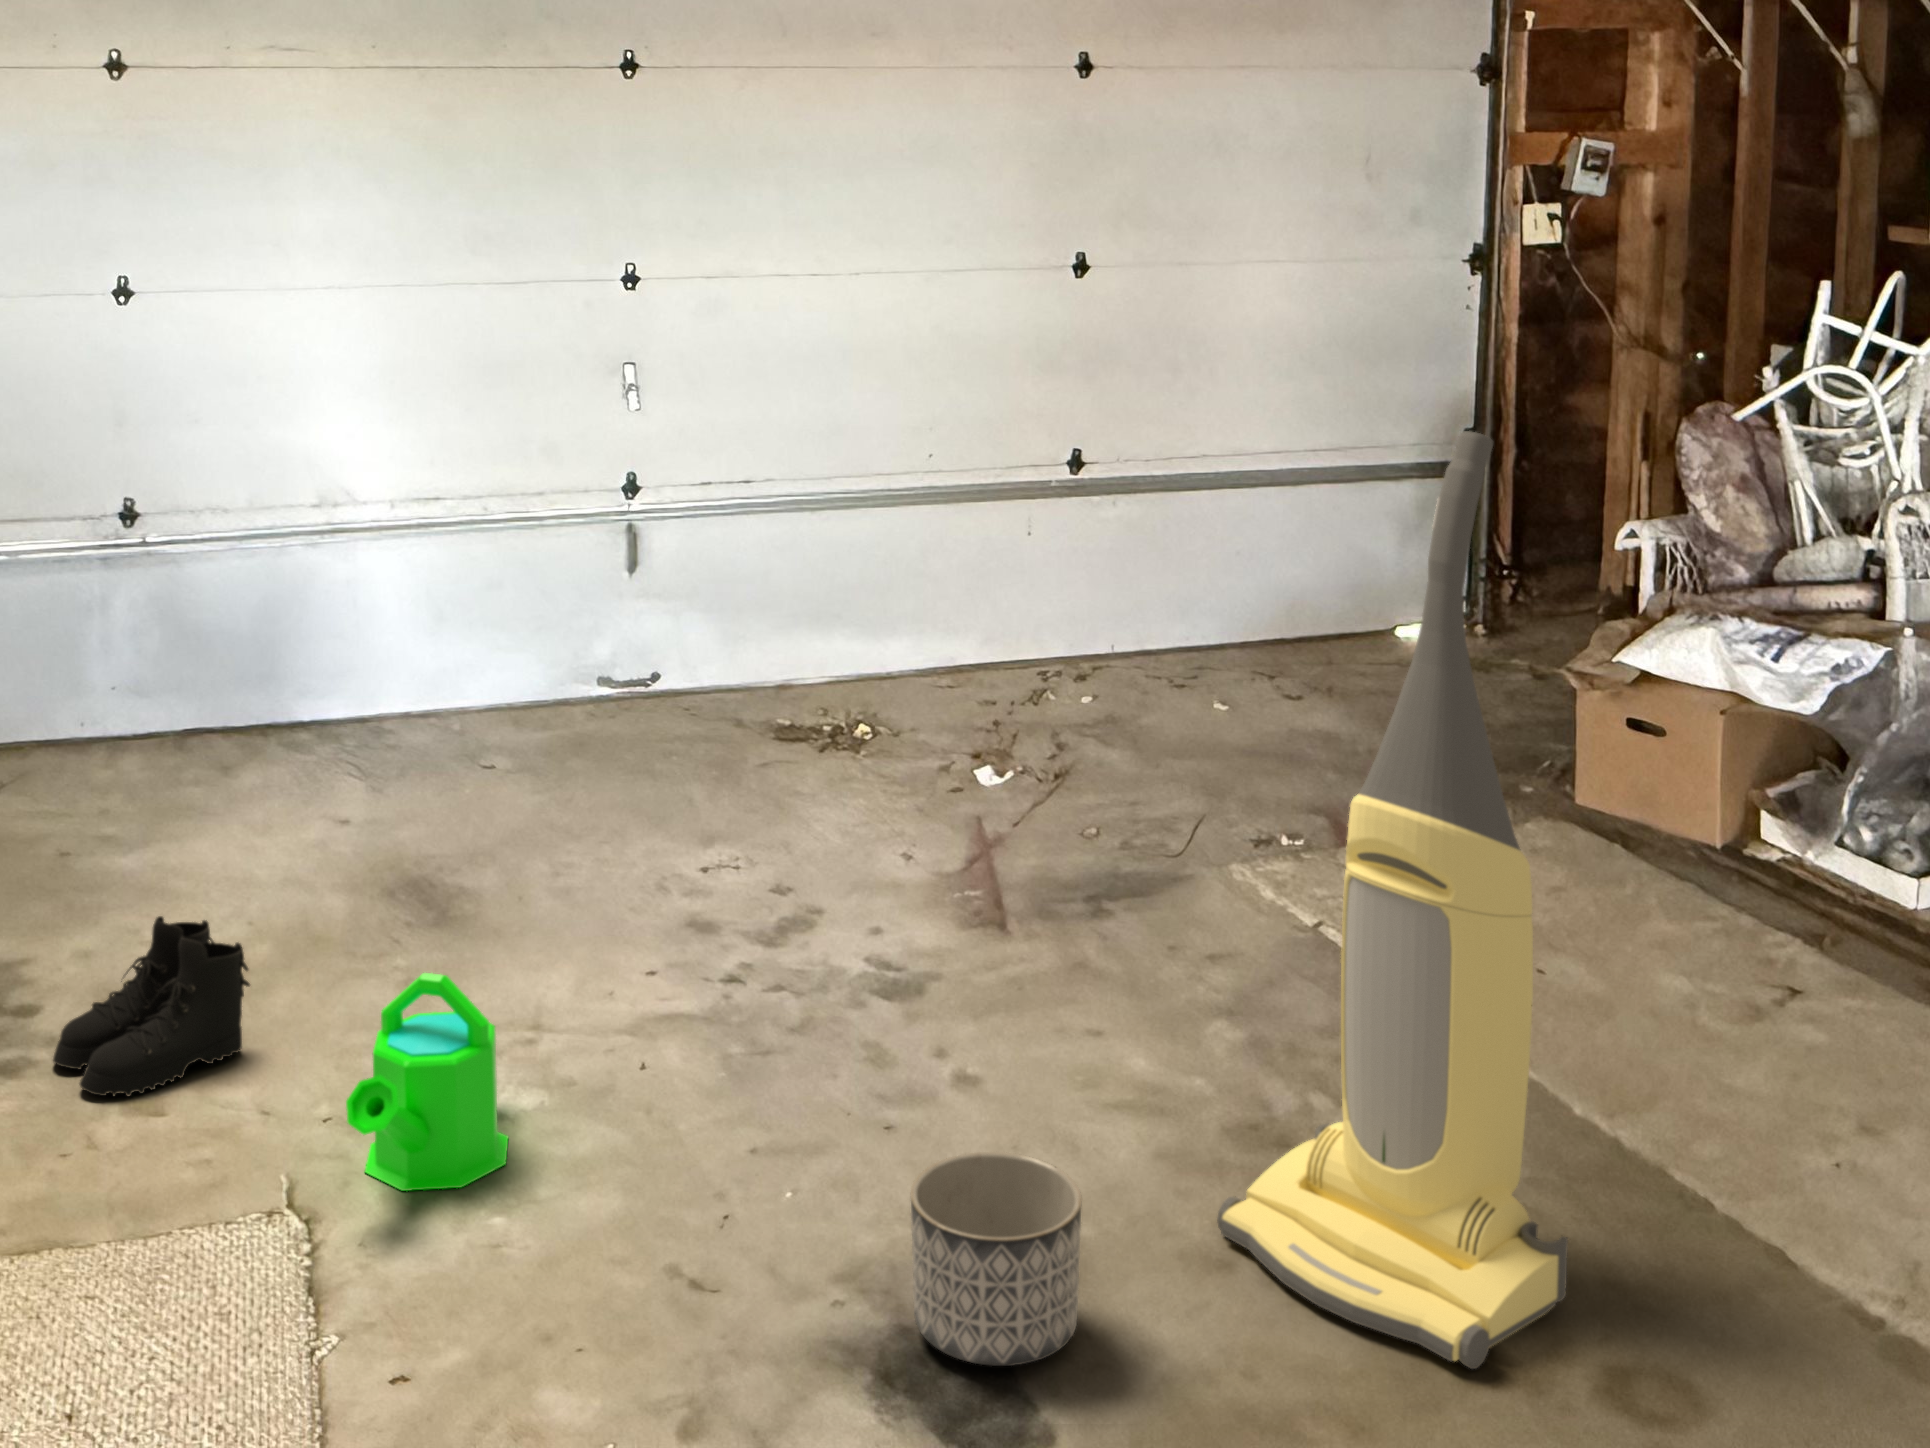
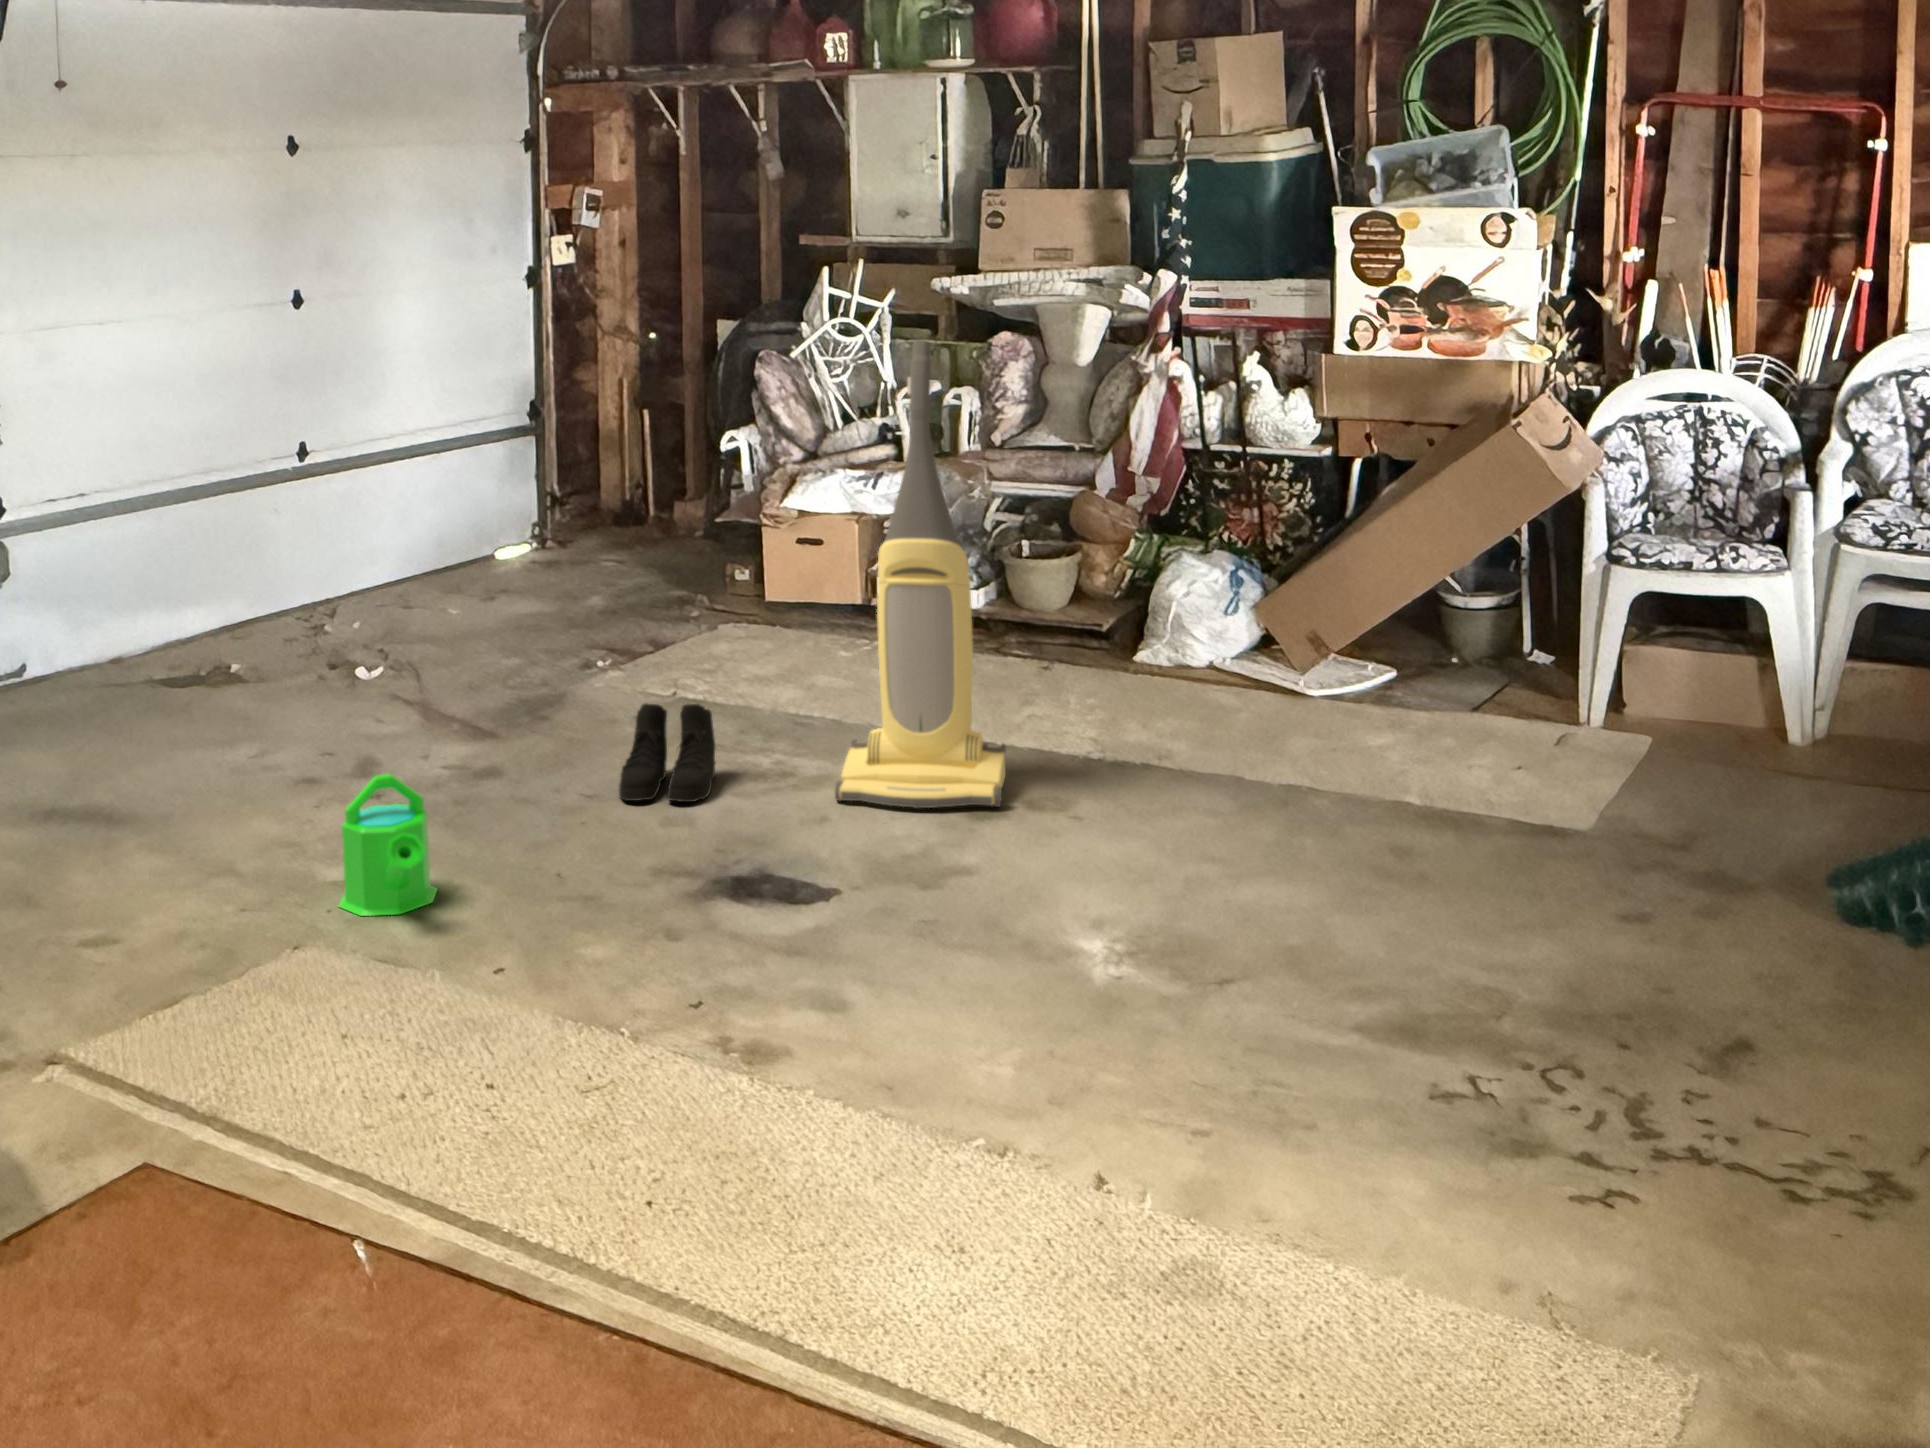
boots: present [53,916,250,1096] -> present [619,703,715,802]
planter: present [911,1152,1081,1366] -> none [746,766,840,868]

